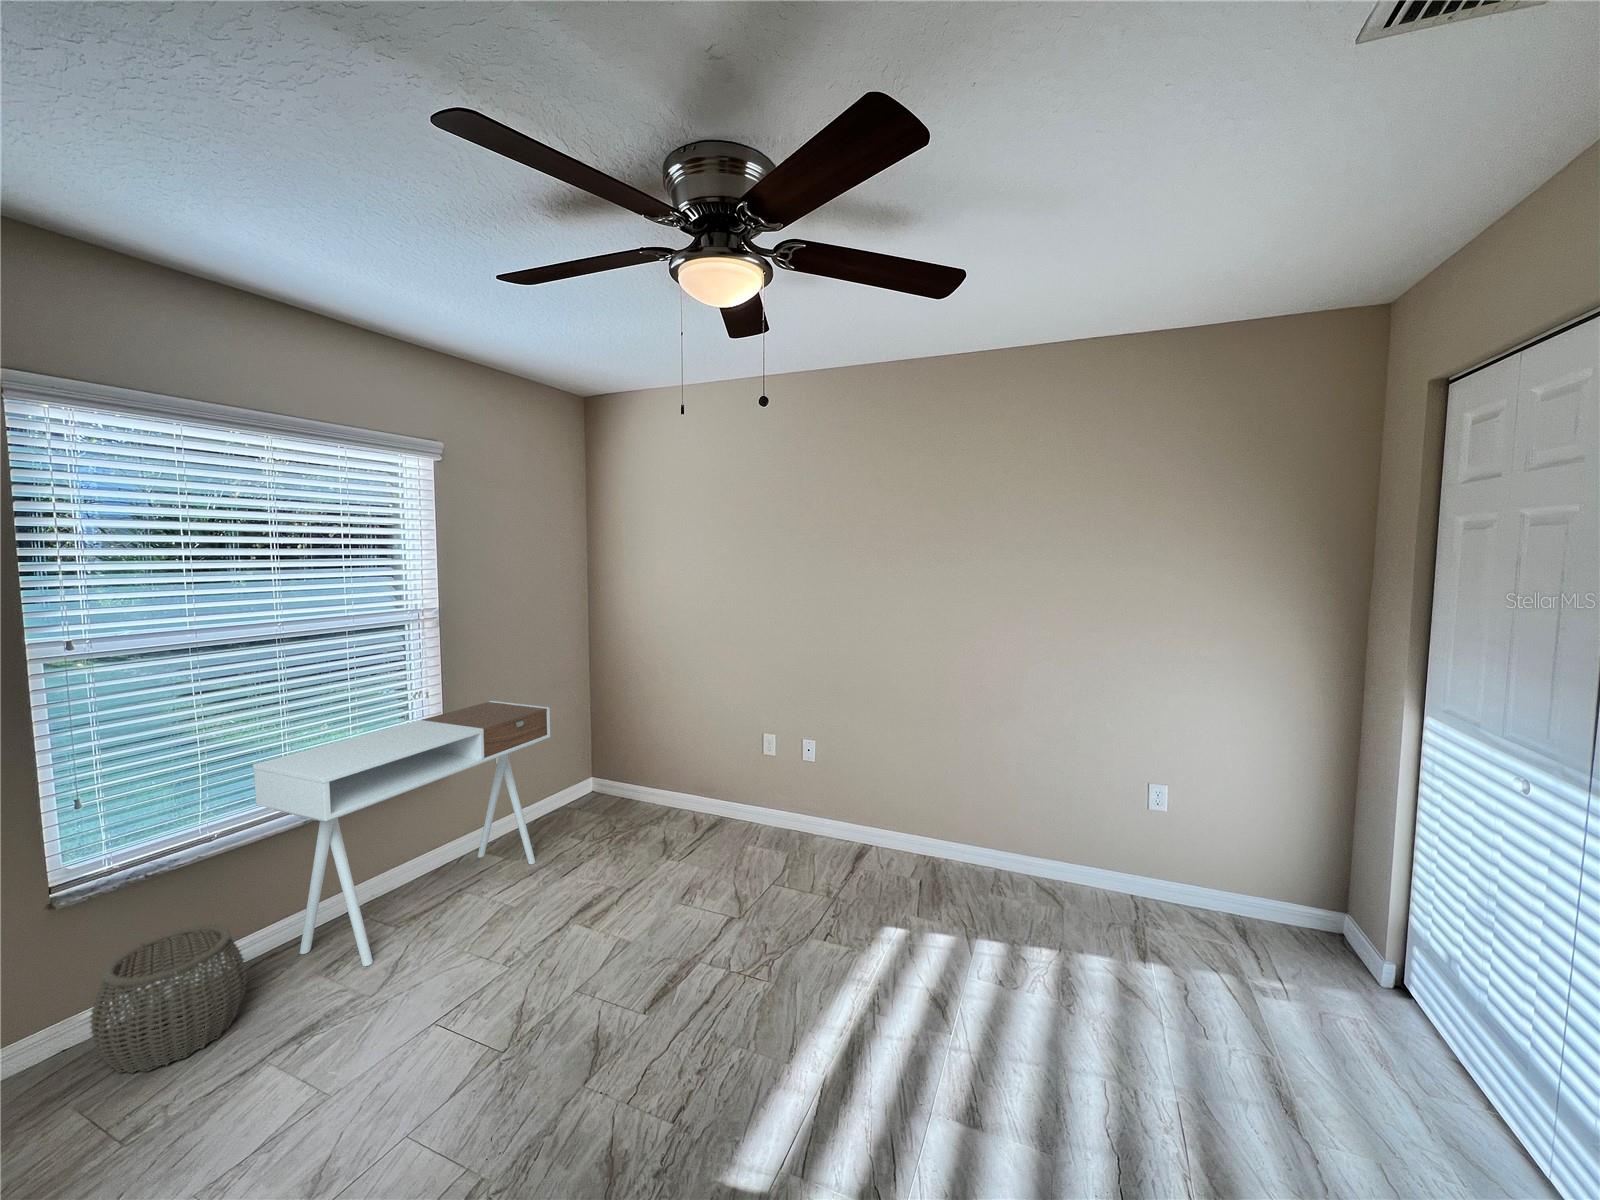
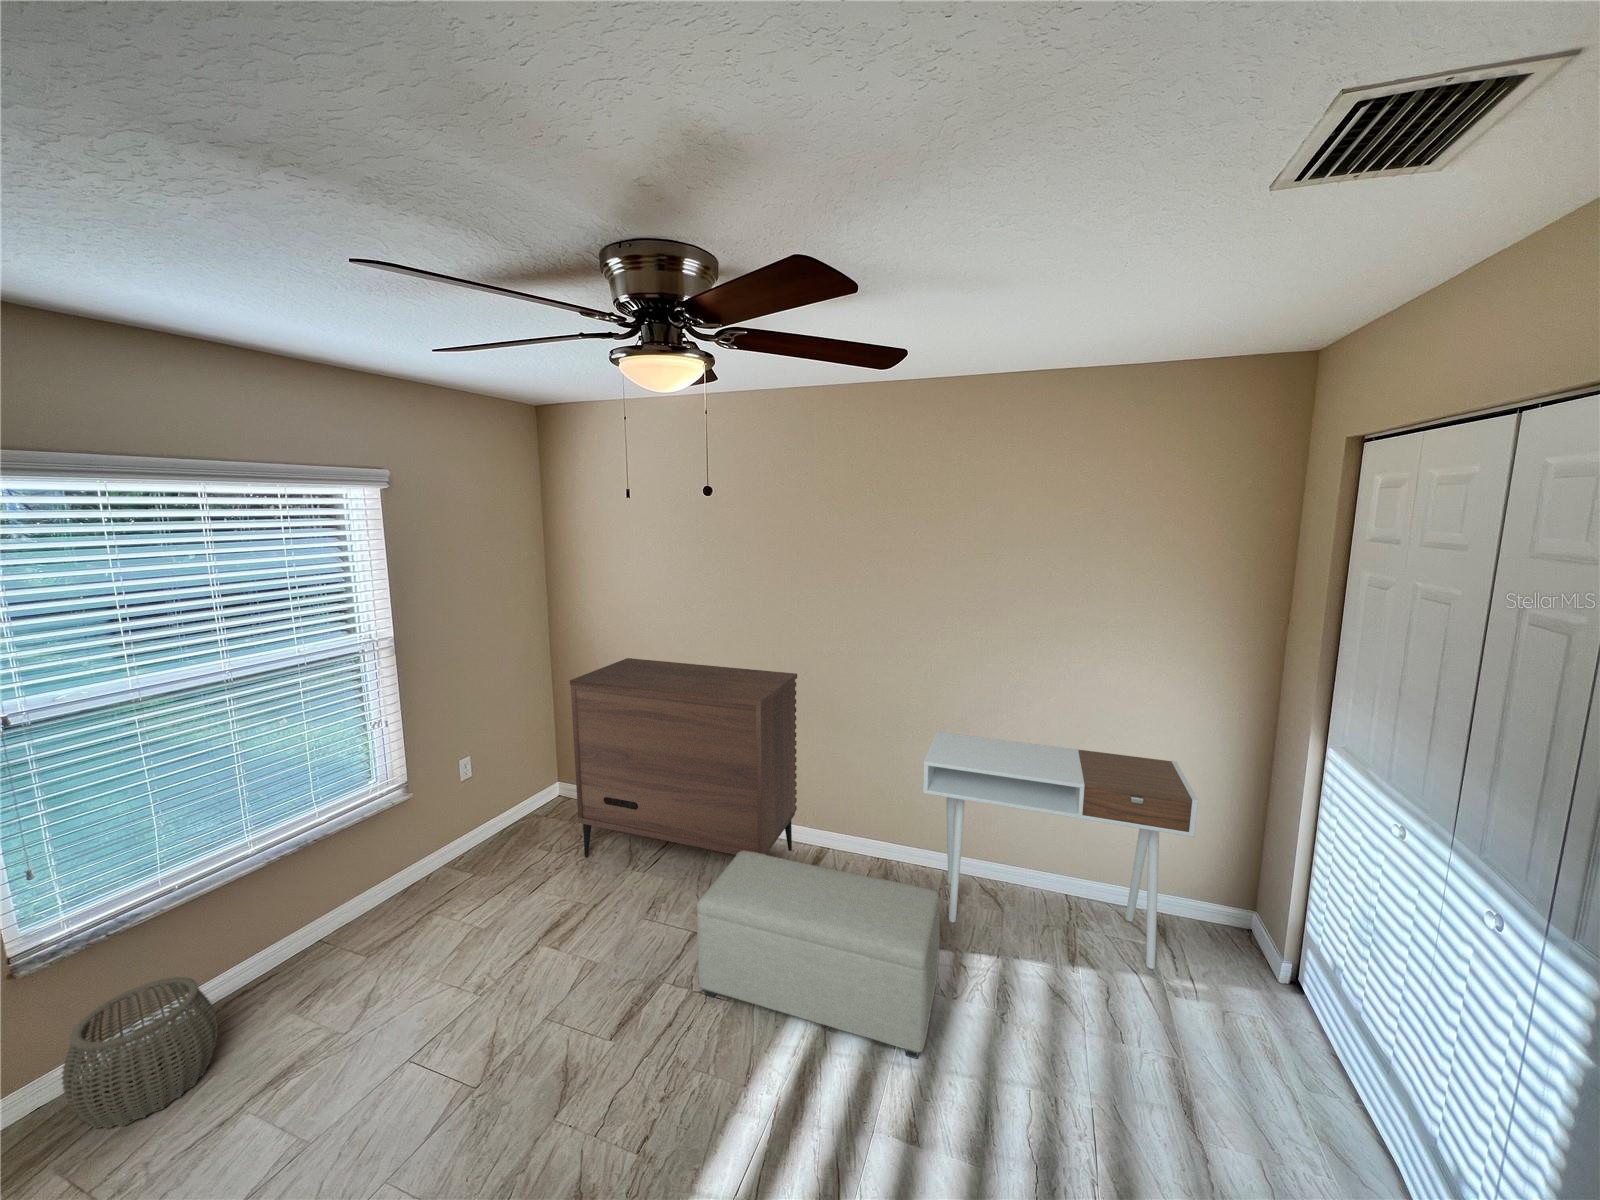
dresser: none [609,646,838,886] -> present [570,658,797,857]
desk: present [253,701,550,966] -> present [923,732,1198,969]
ottoman: none [736,828,995,1045] -> present [697,851,940,1059]

